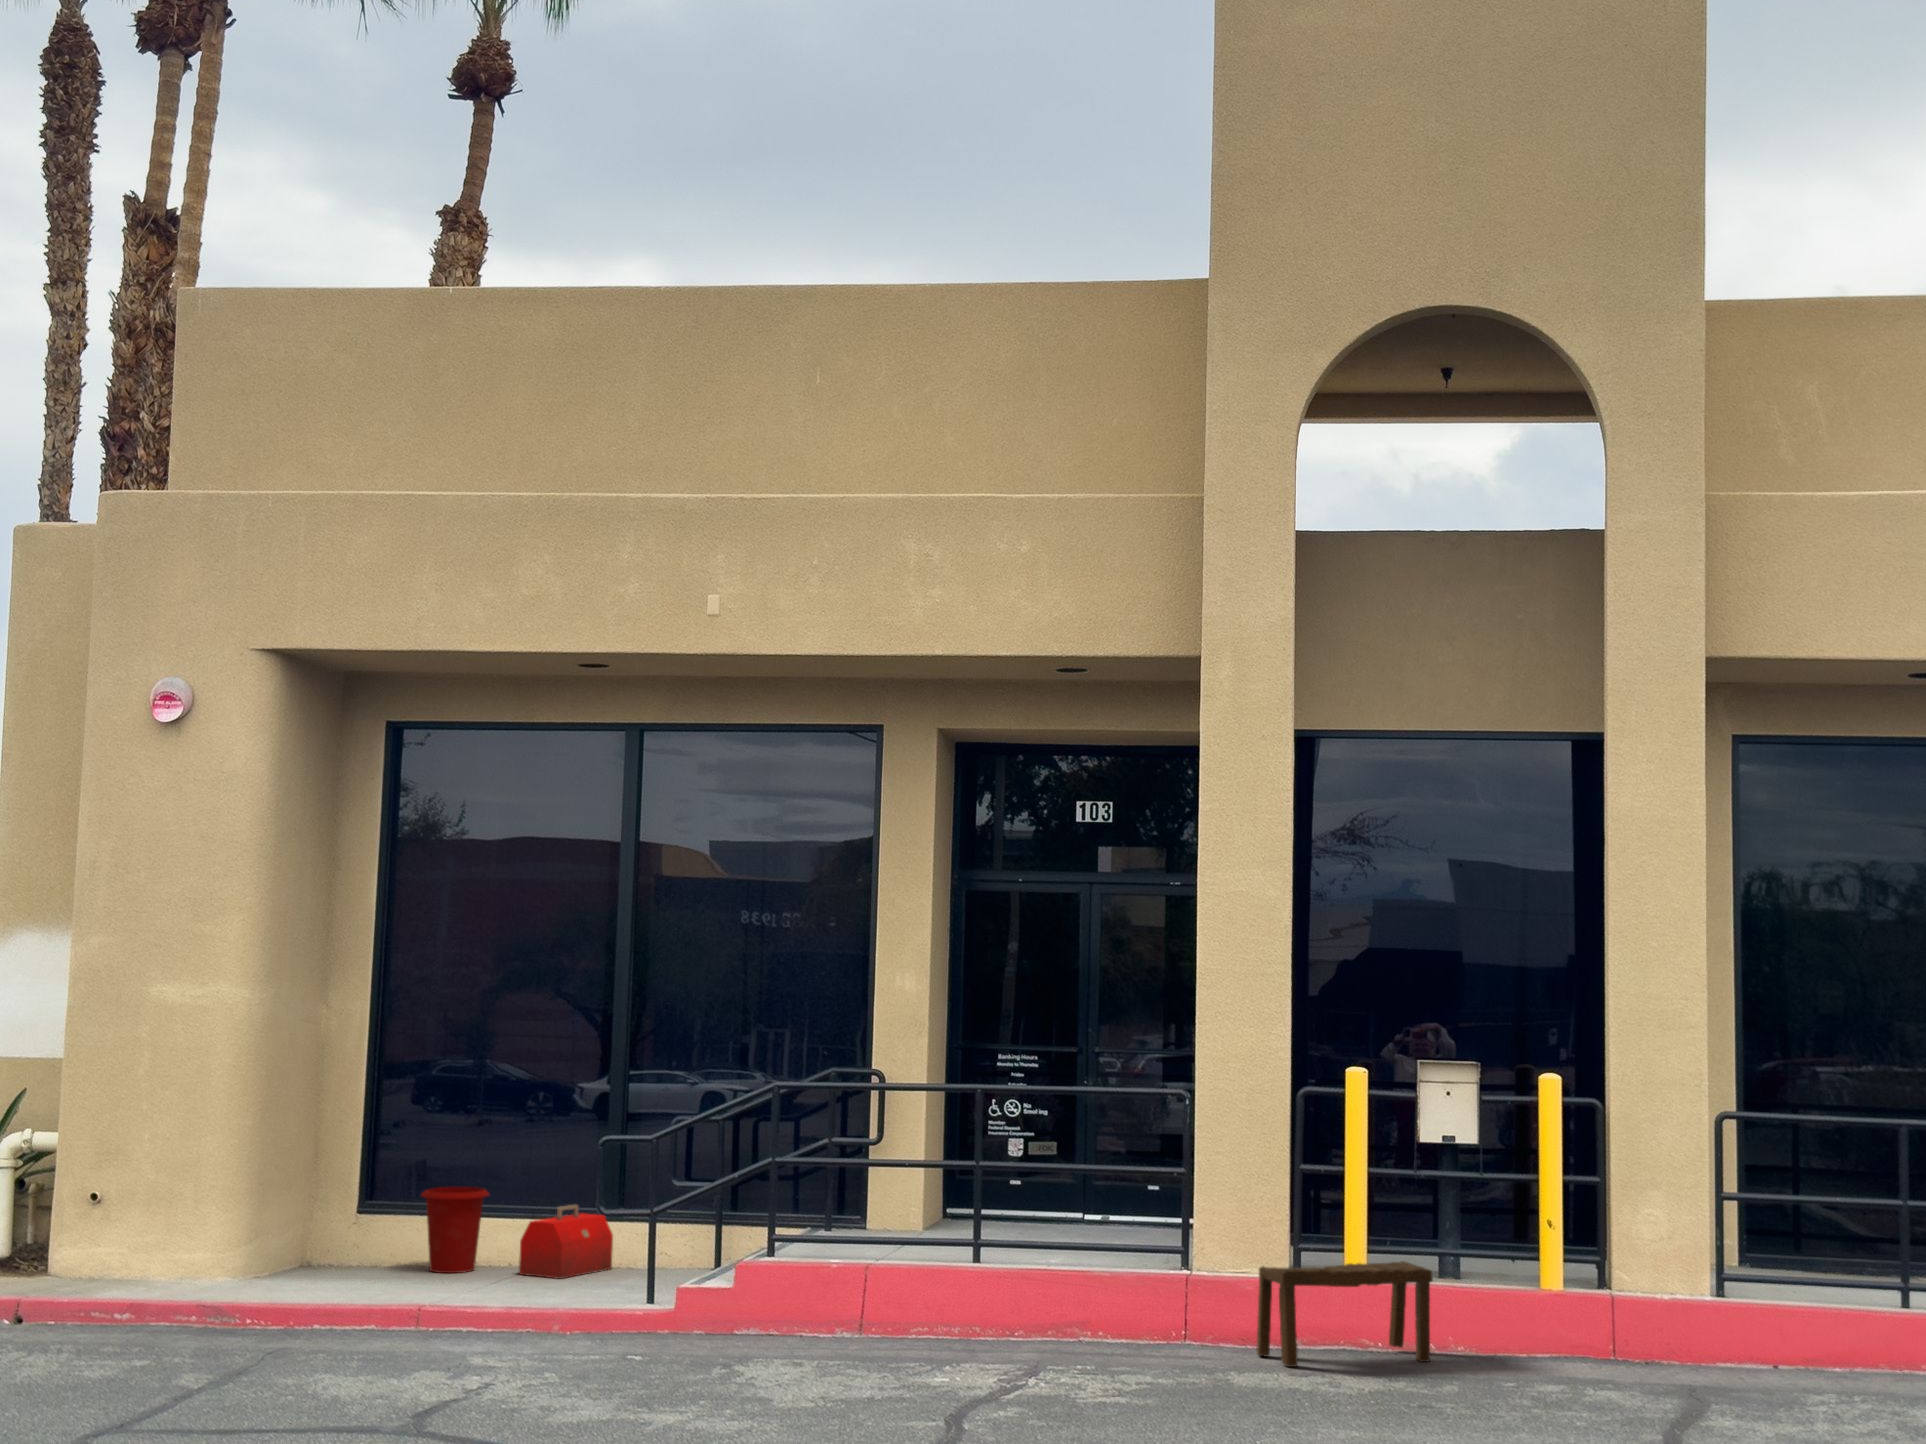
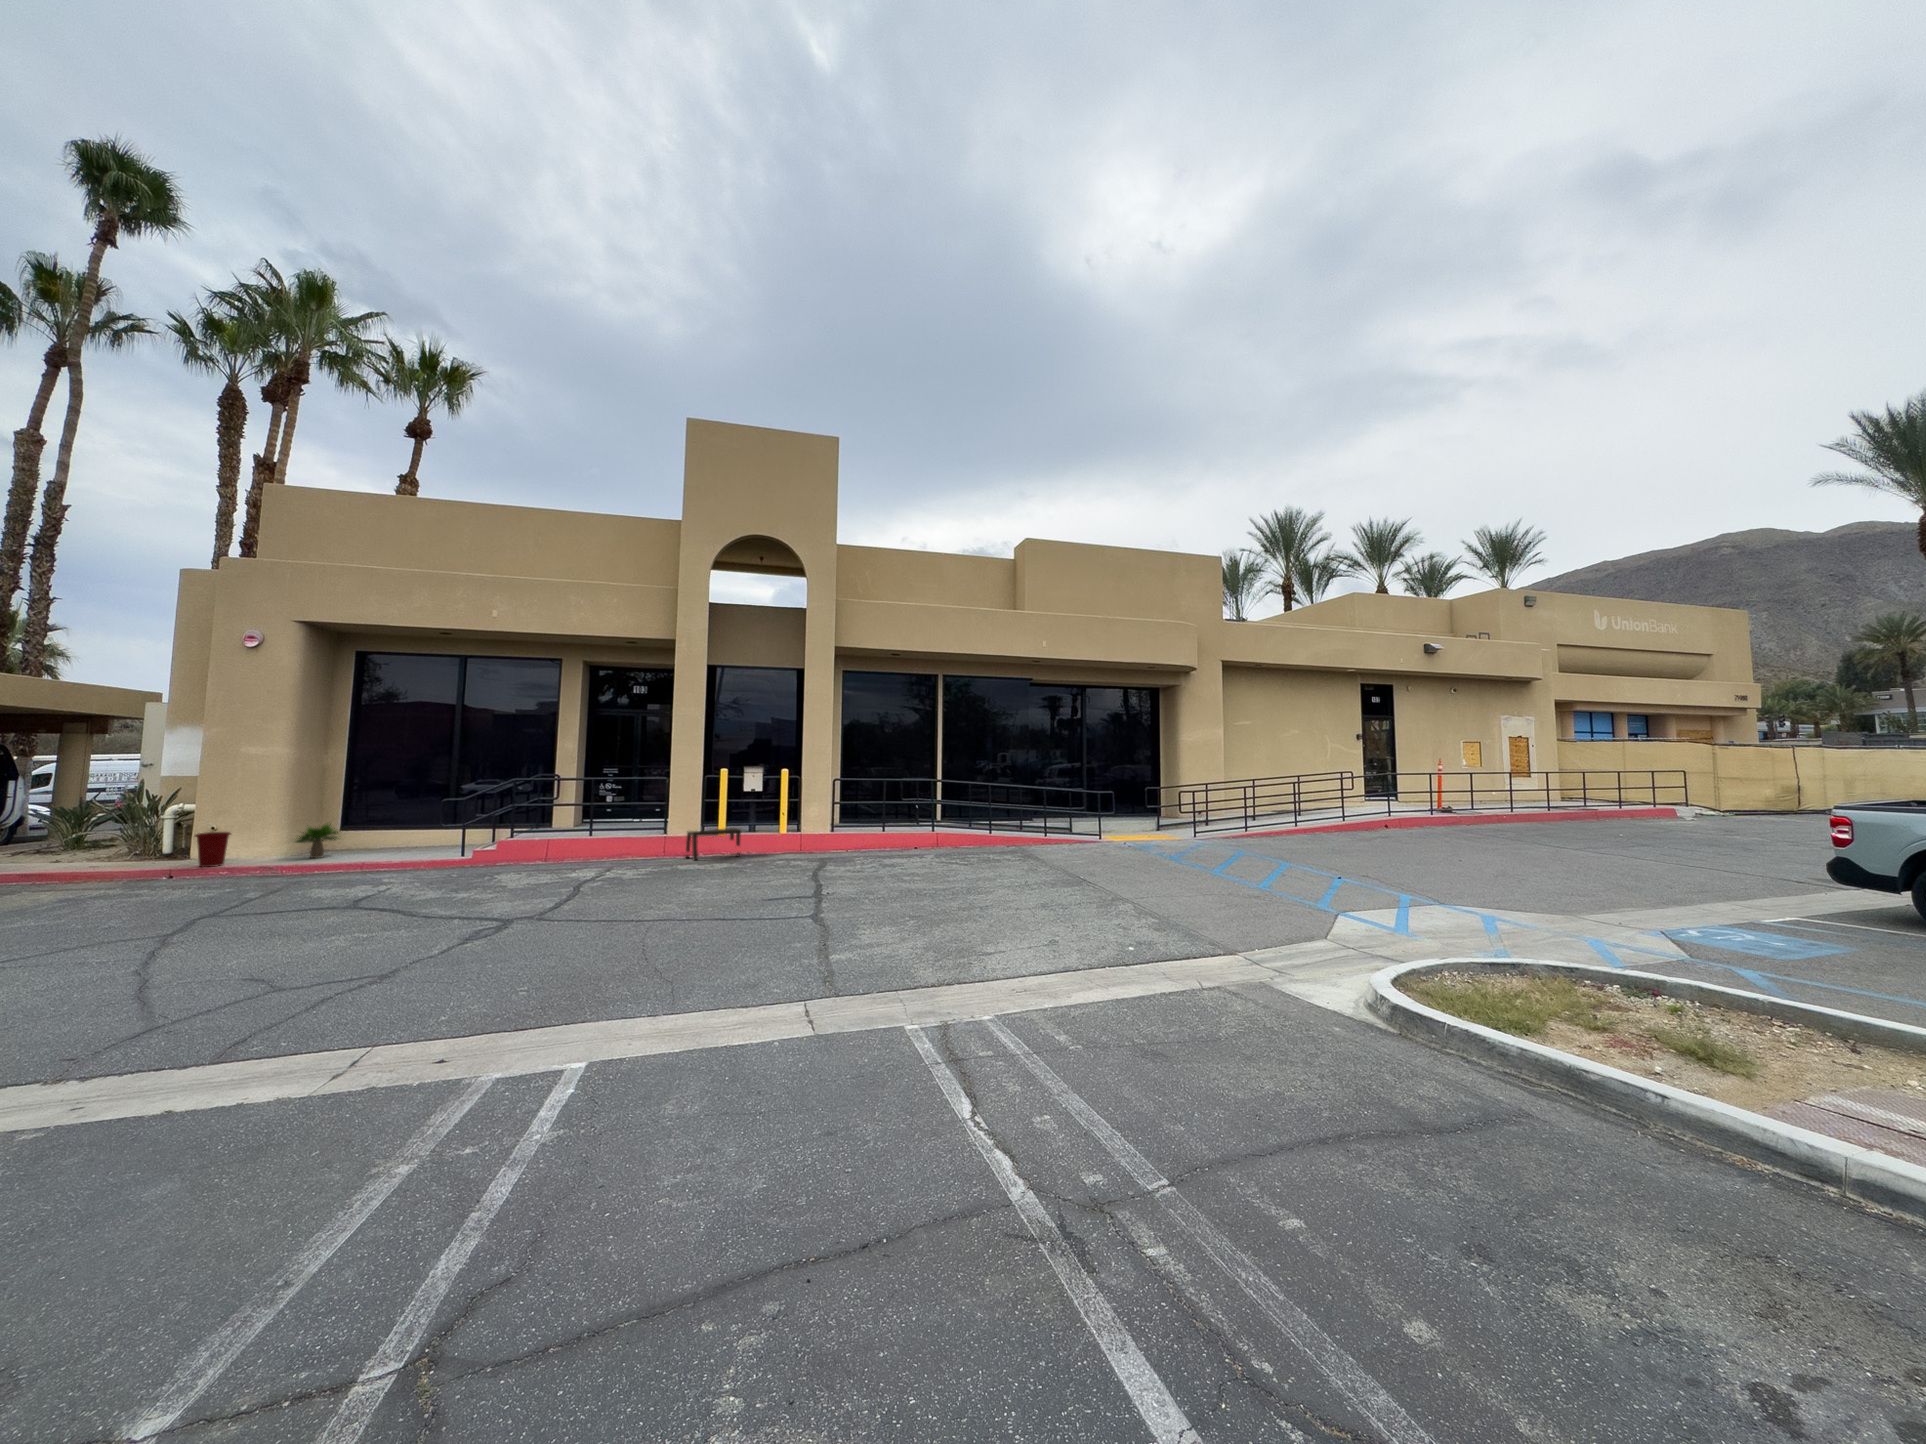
potted plant: none [257,1182,372,1282] -> present [296,823,339,858]
waste bin: present [421,1187,489,1273] -> present [195,832,231,867]
toolbox: present [519,1205,613,1279] -> none [410,825,450,851]

